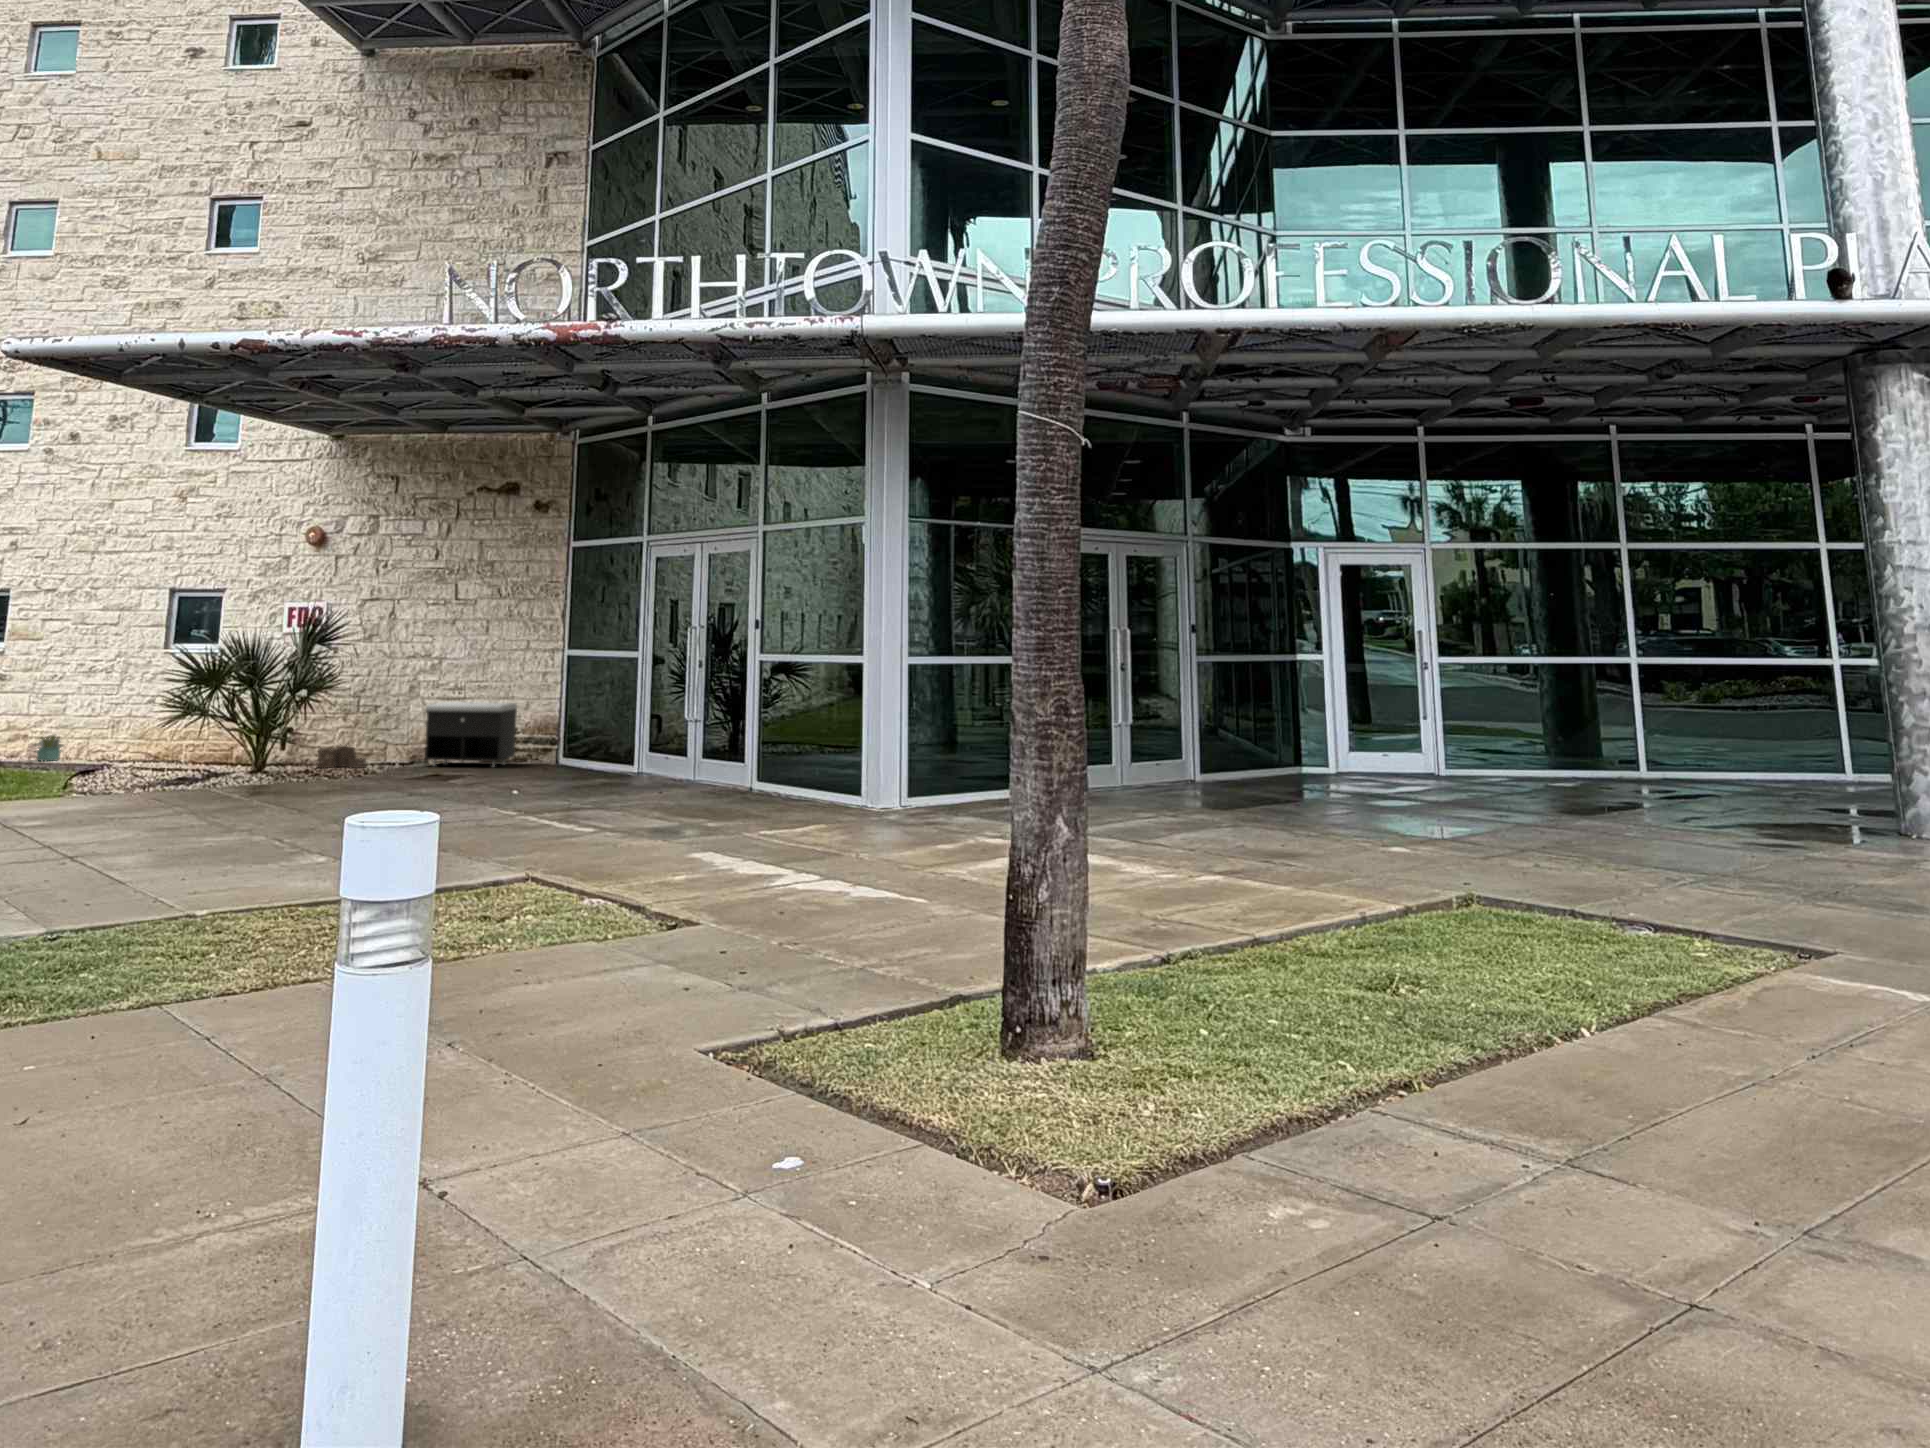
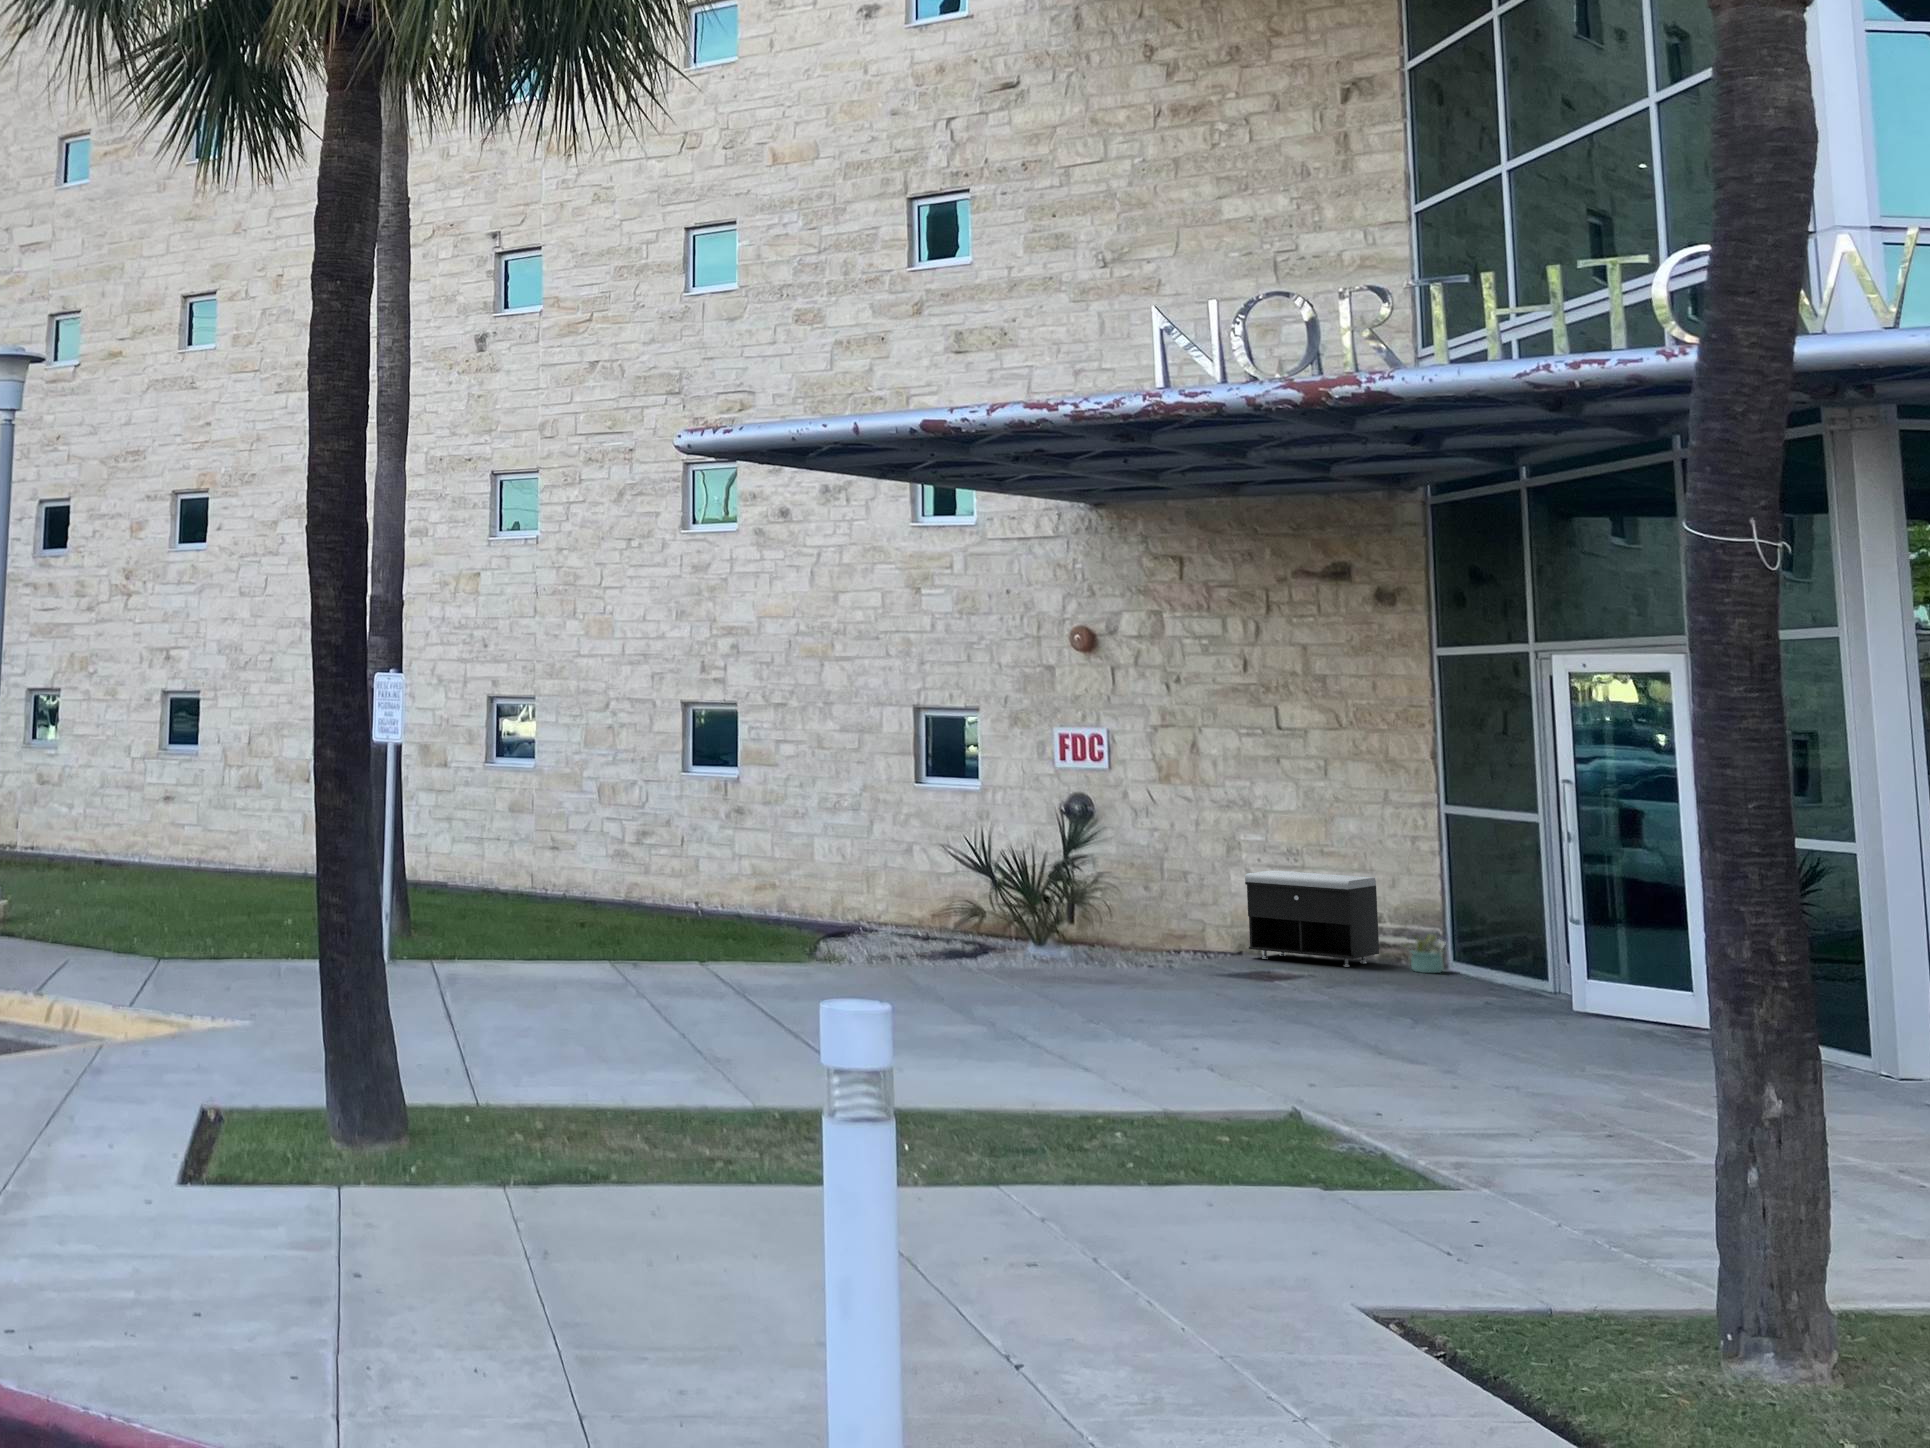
decorative plant: present [34,735,64,761] -> present [1403,934,1445,973]
woven basket: present [318,745,366,768] -> none [1108,918,1172,954]

